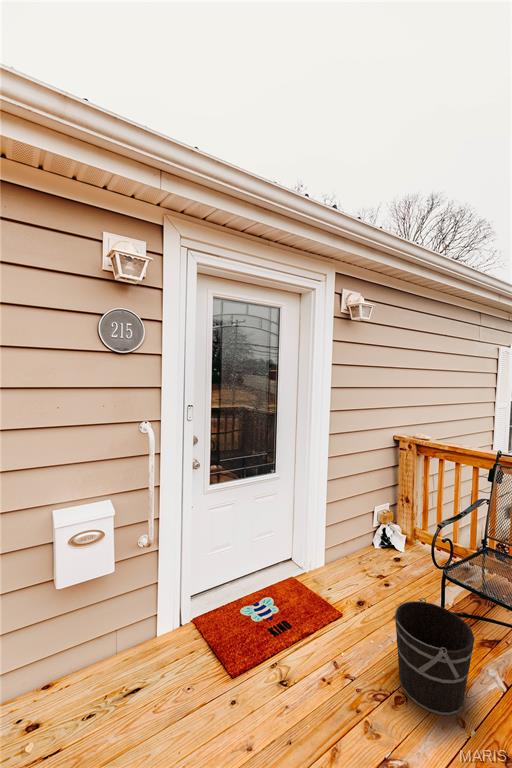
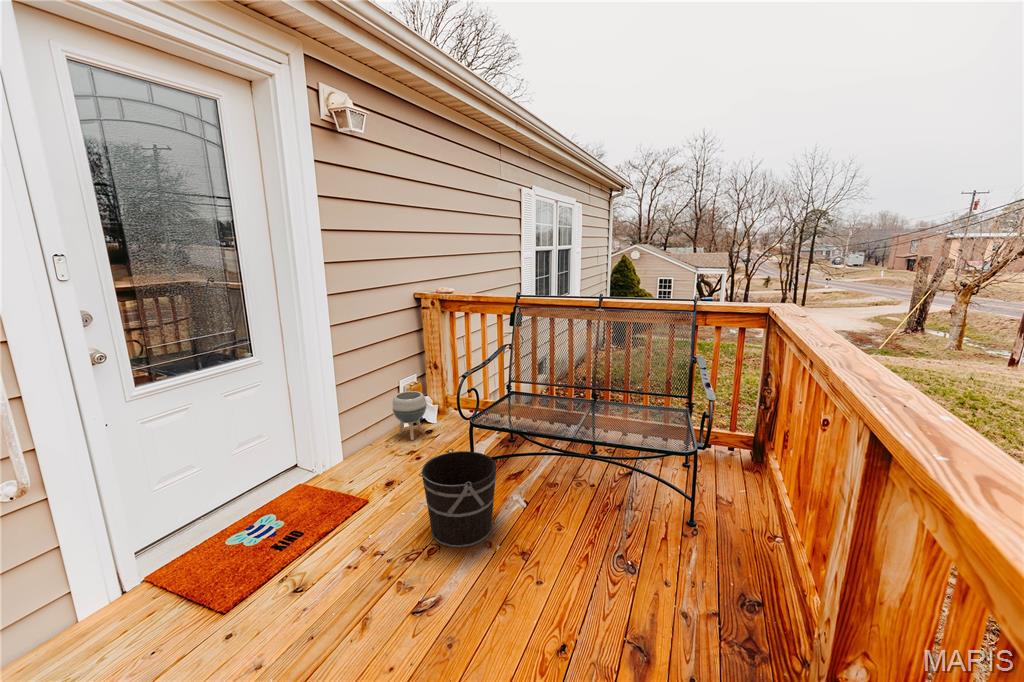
planter: none [367,518,397,564] -> present [392,391,426,440]

